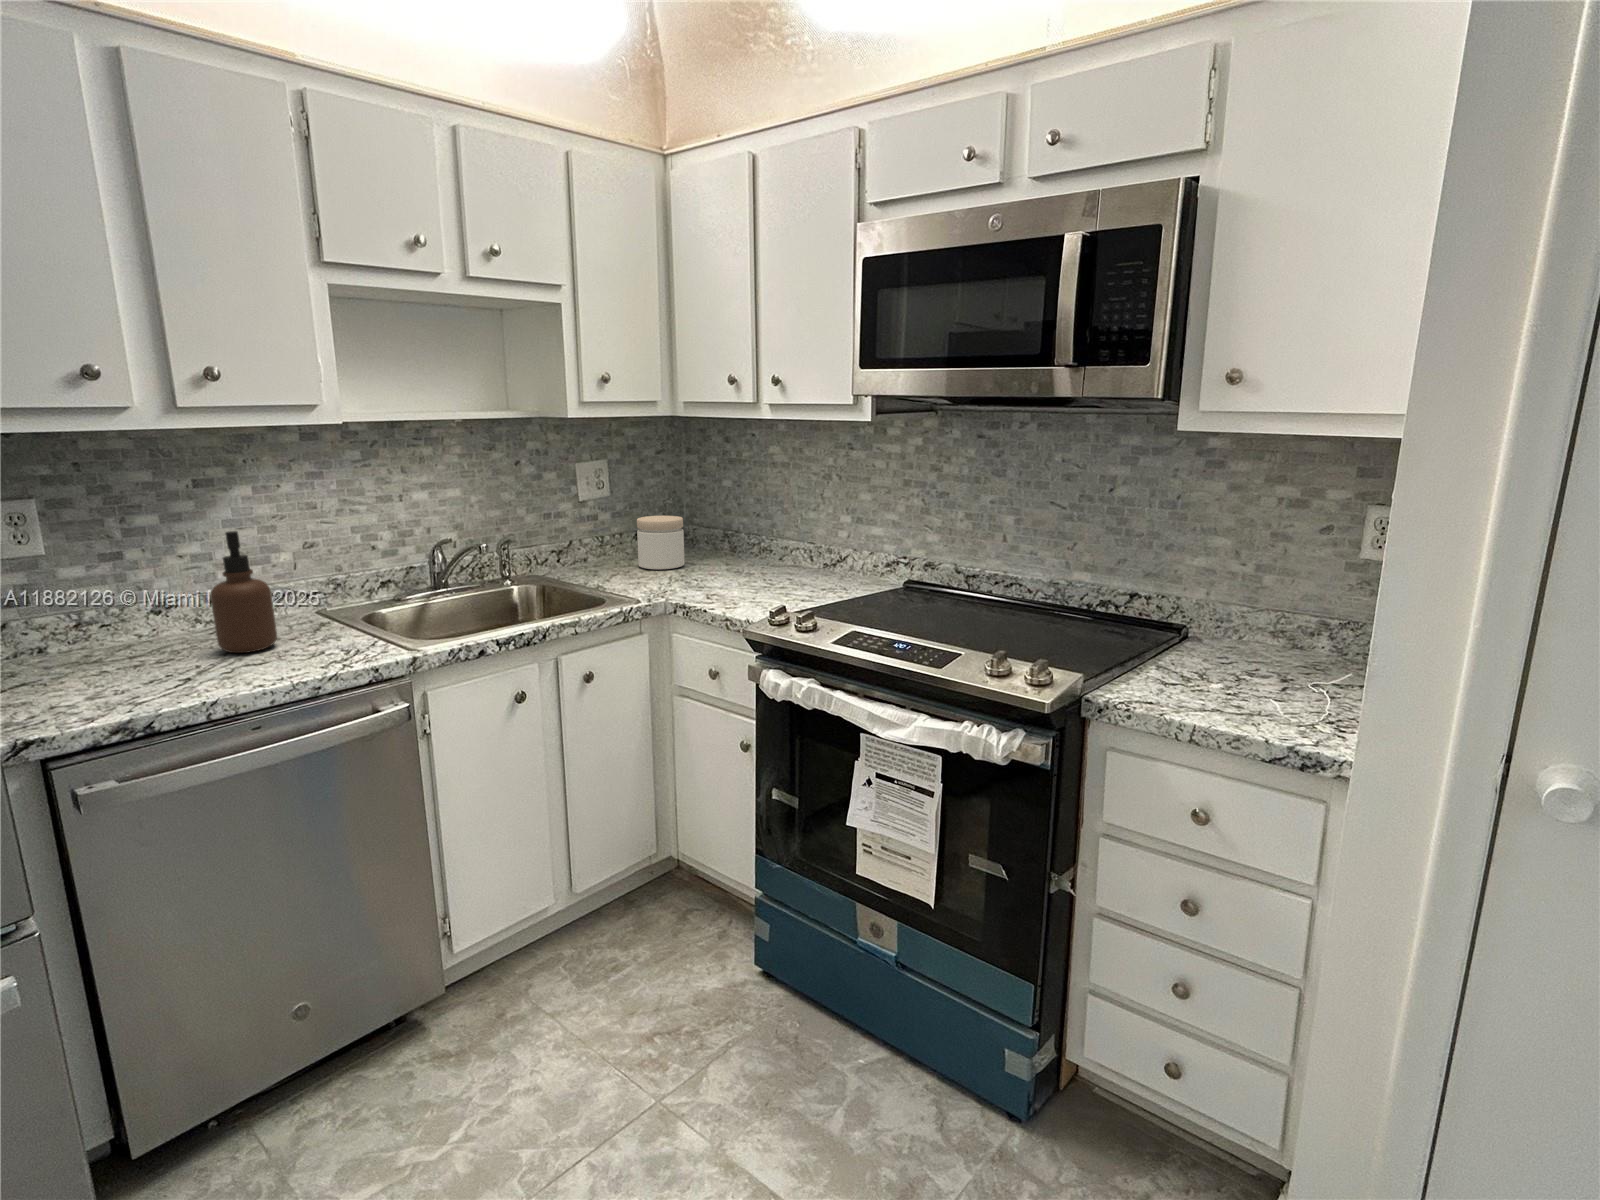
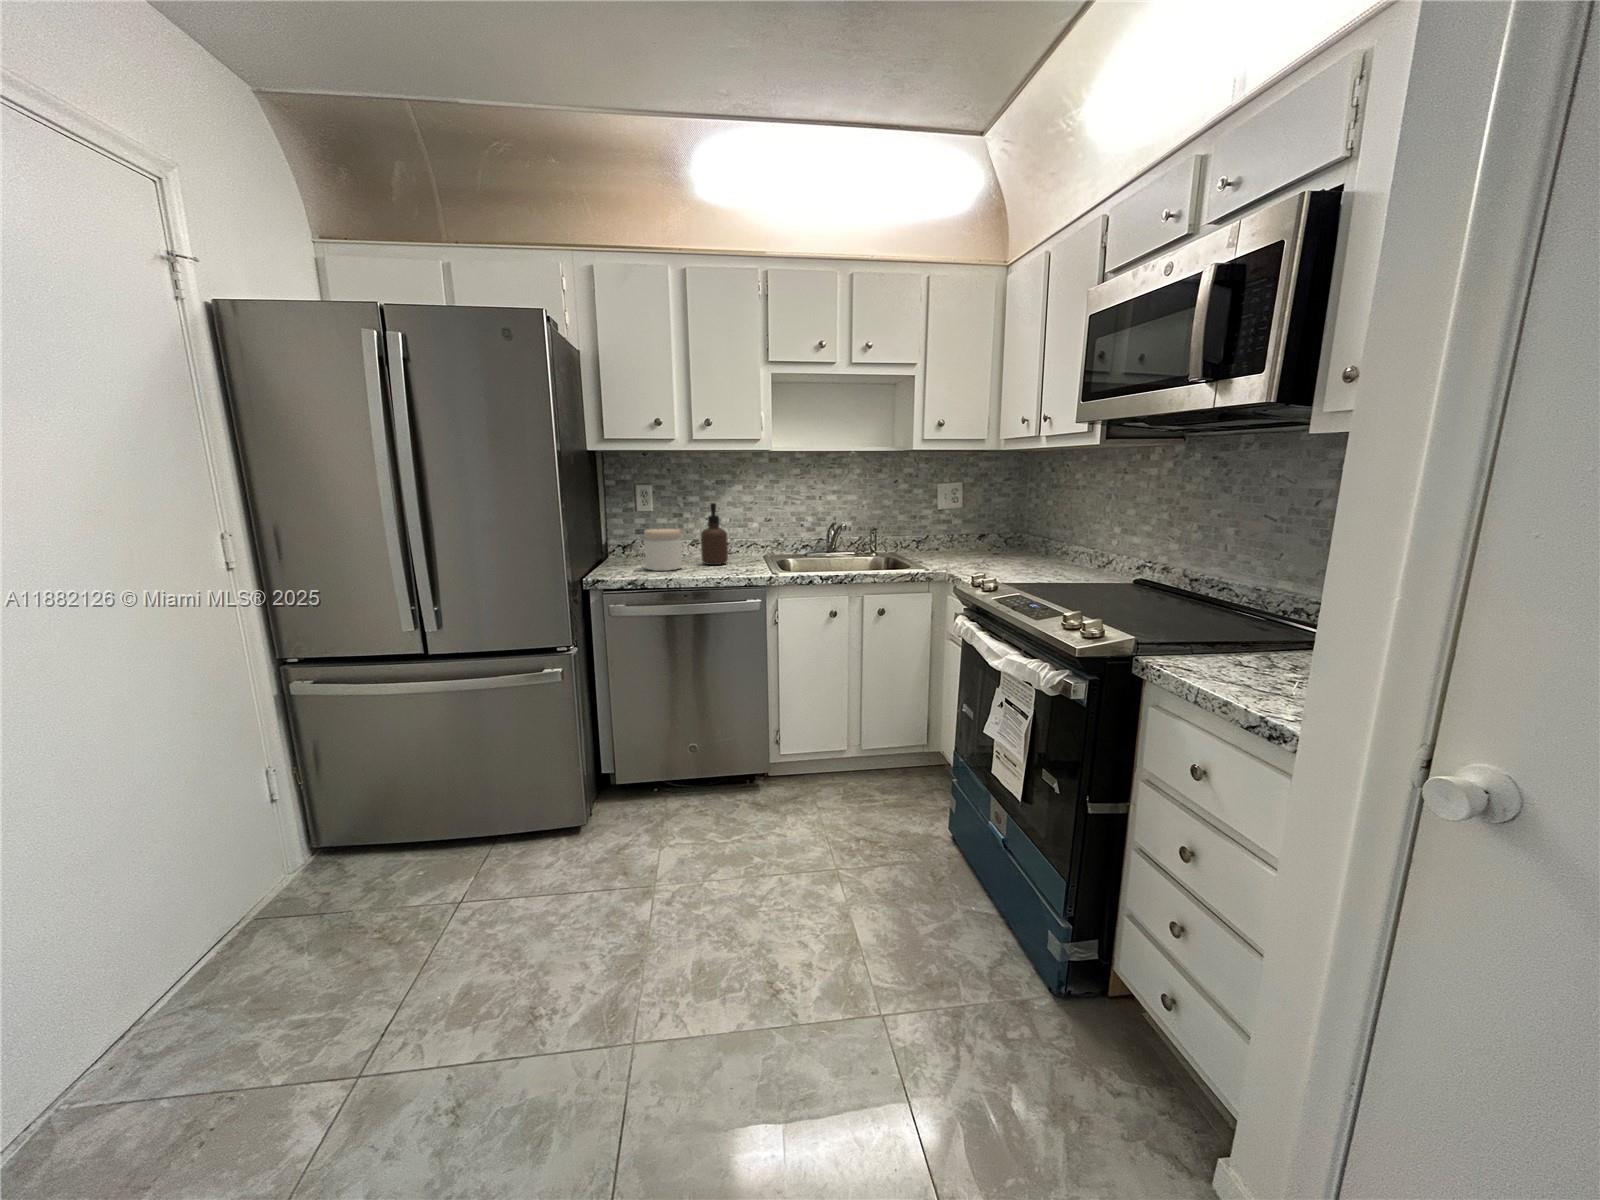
jar: present [637,516,685,570] -> present [644,529,682,571]

